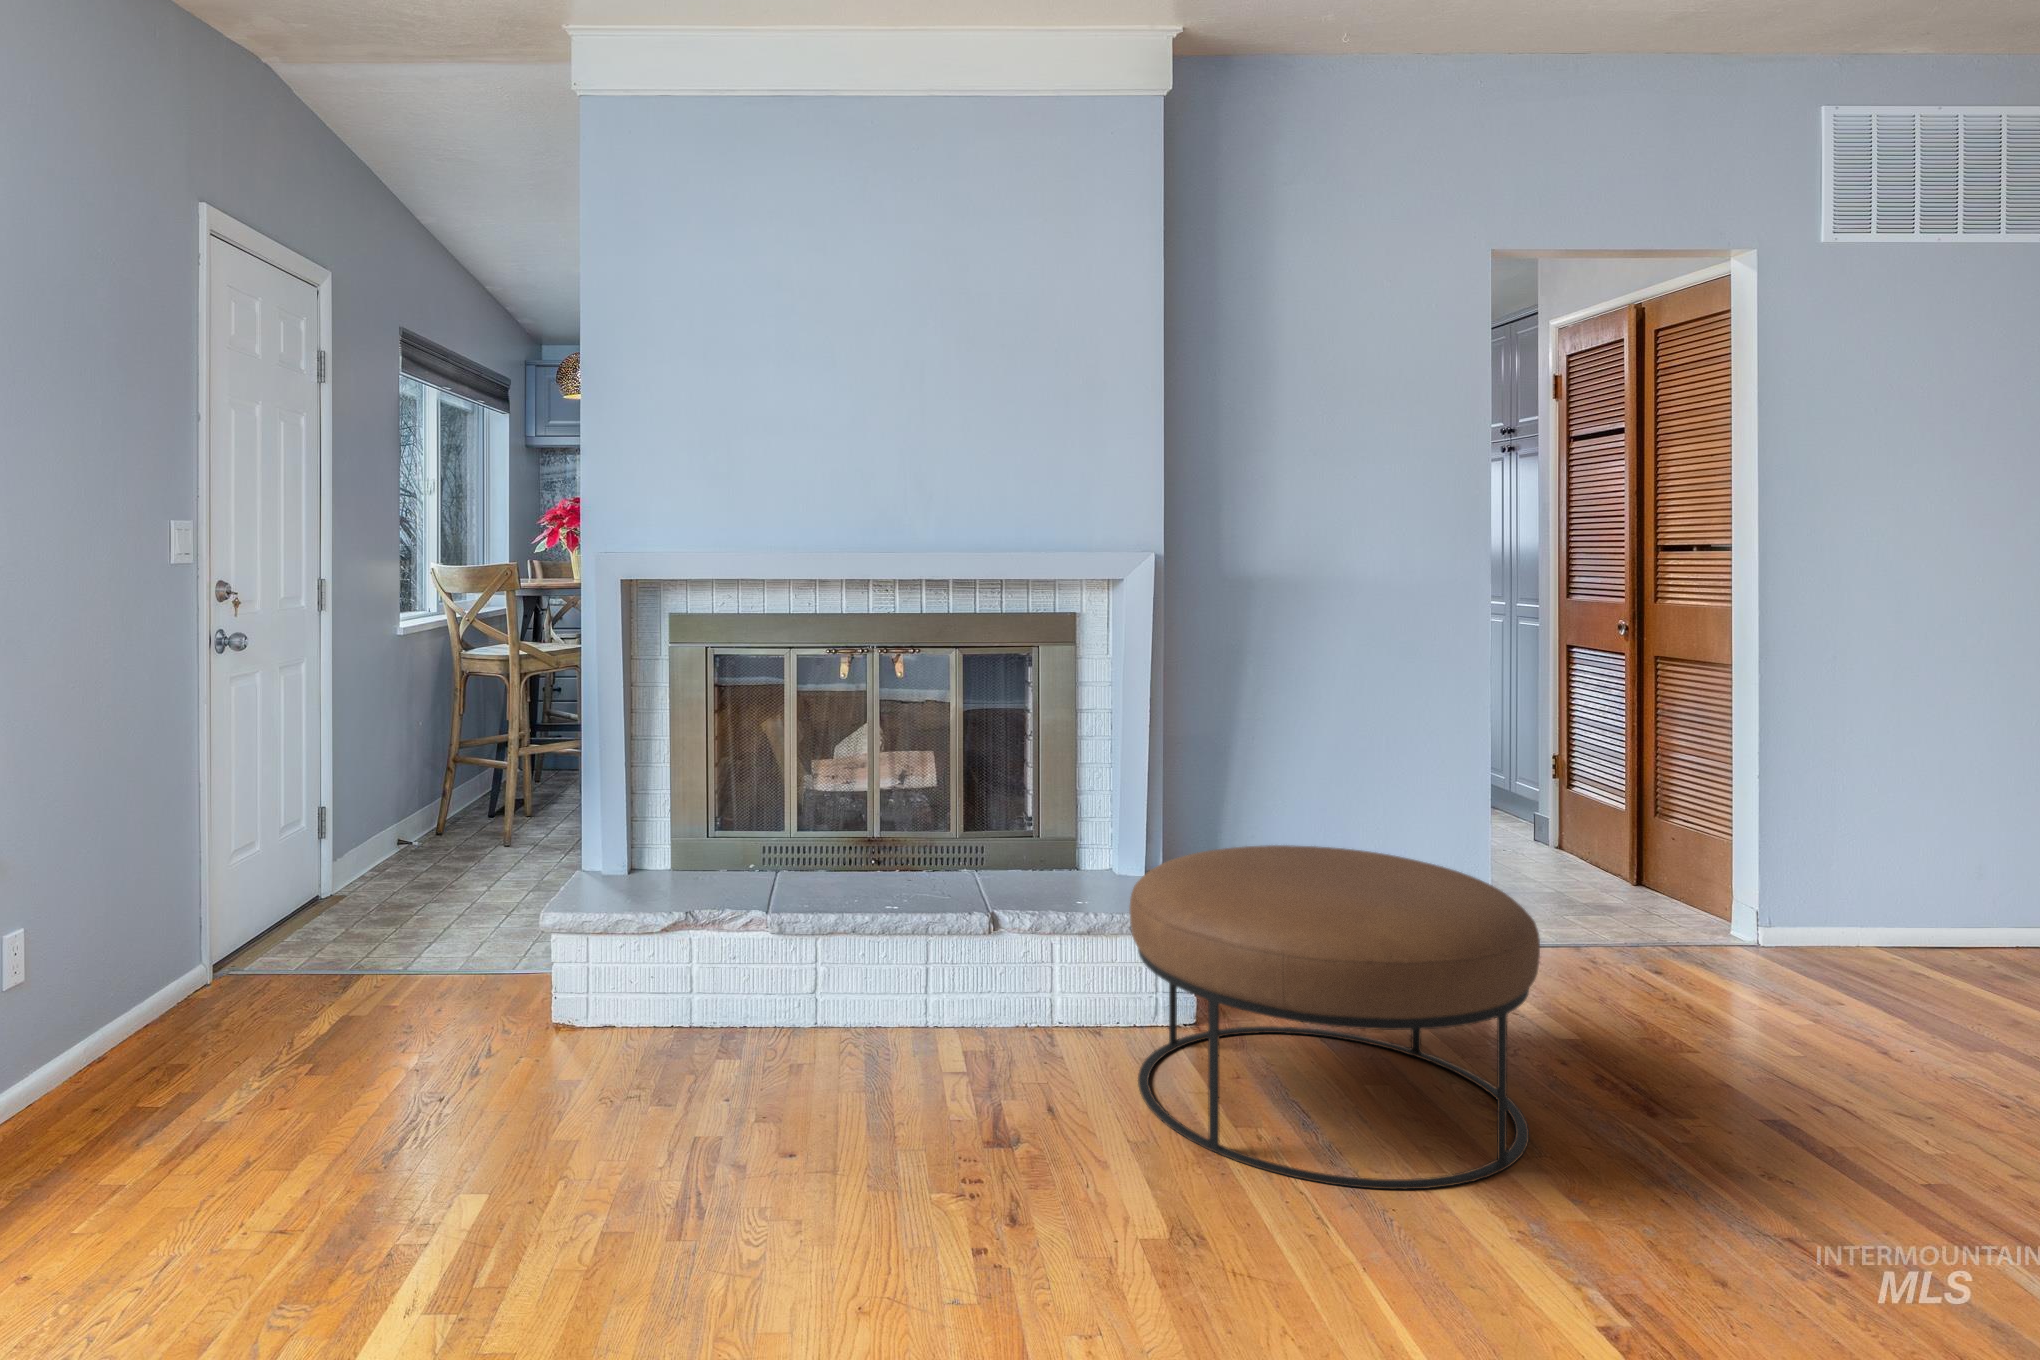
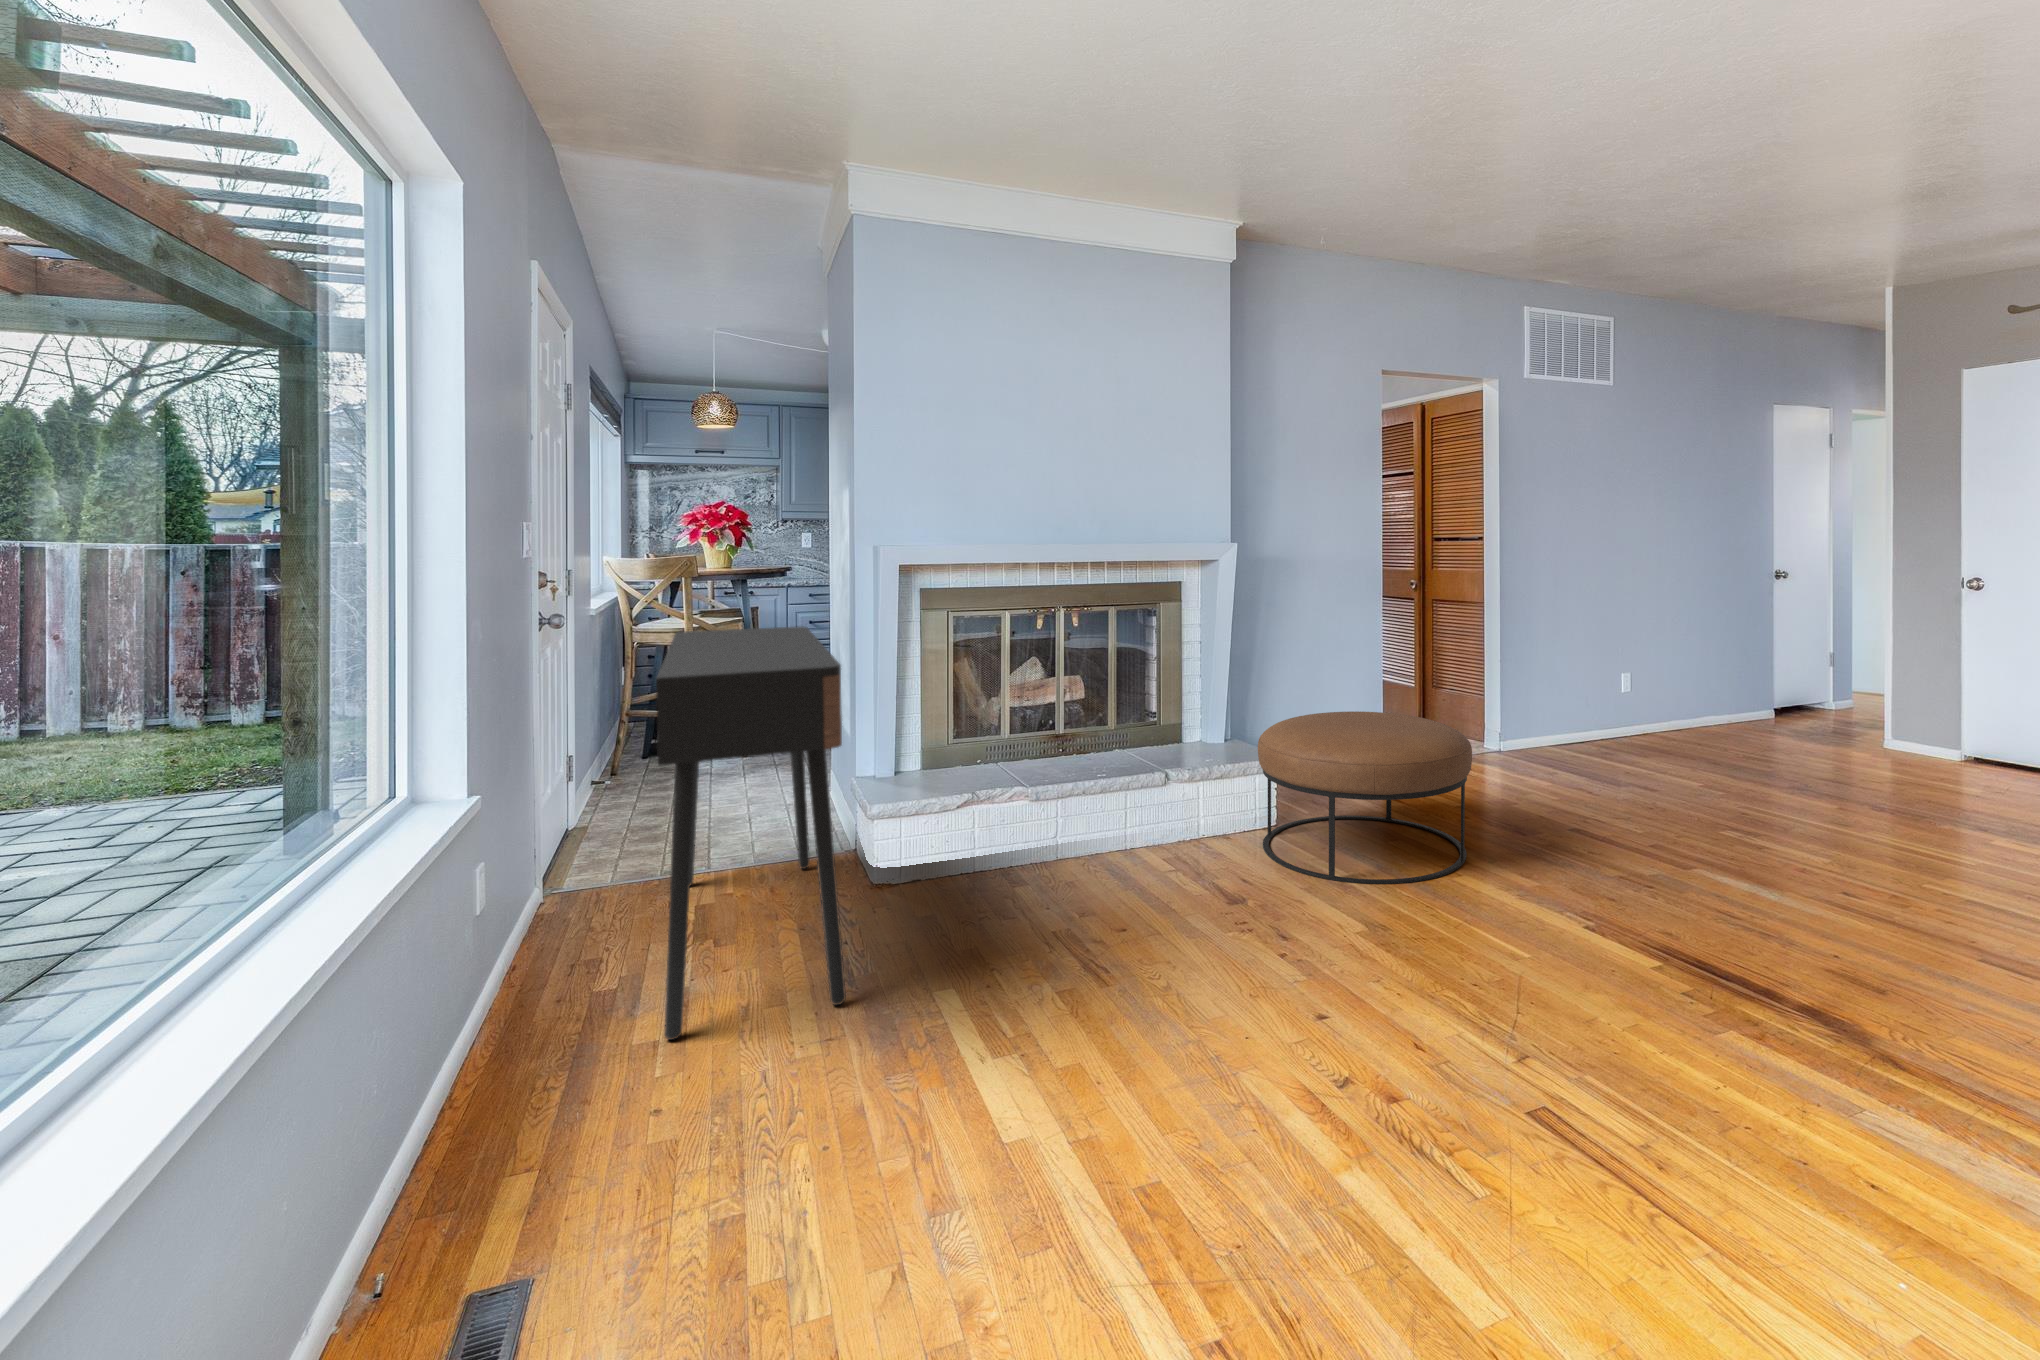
console table: none [99,658,504,1203] -> present [656,626,846,1040]

